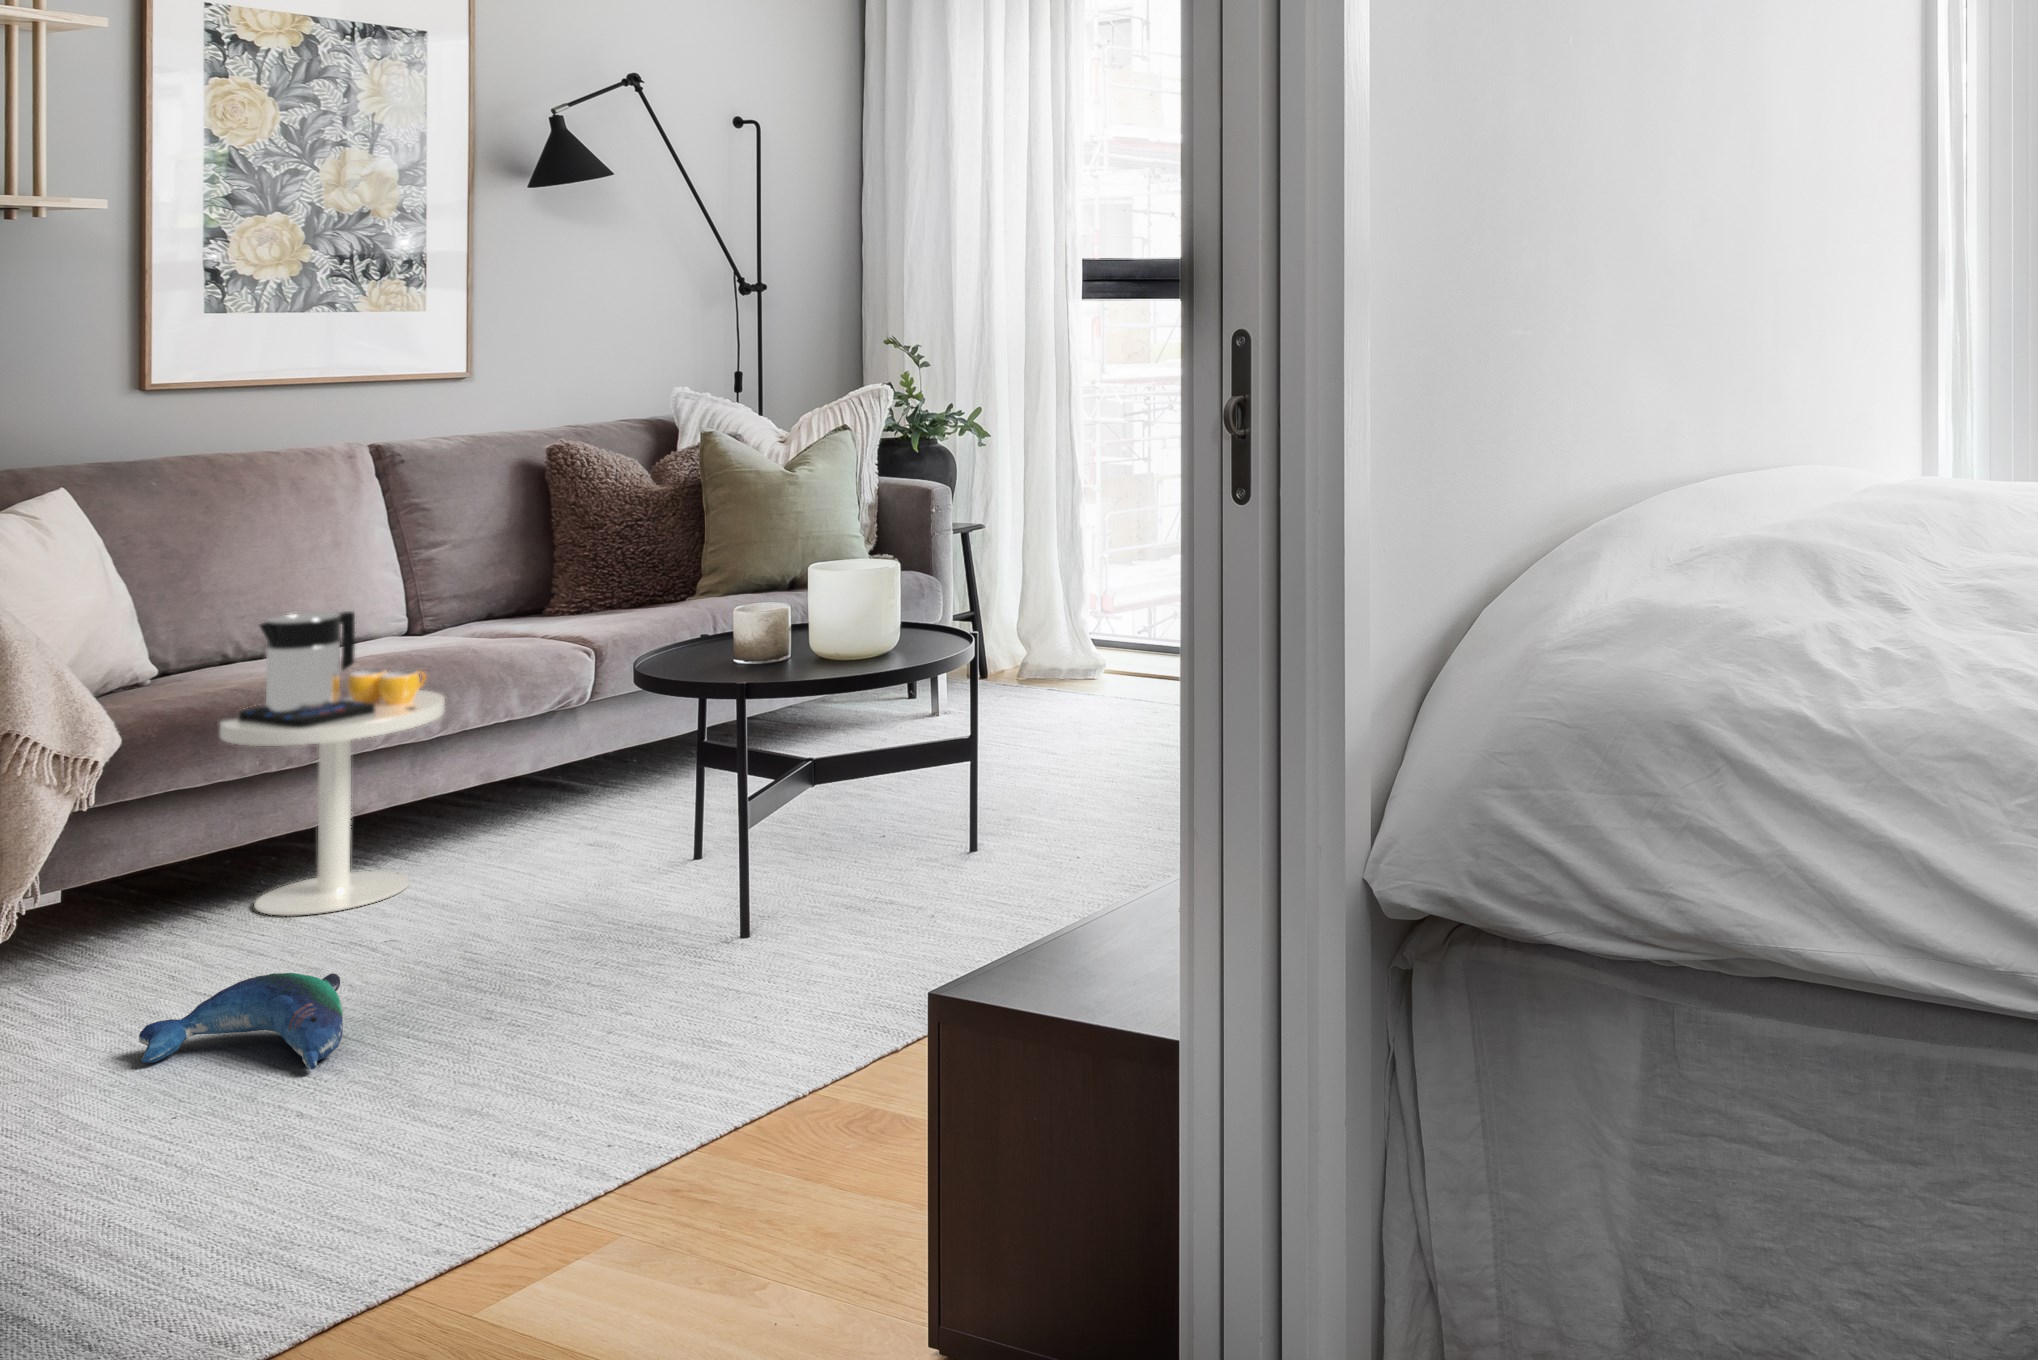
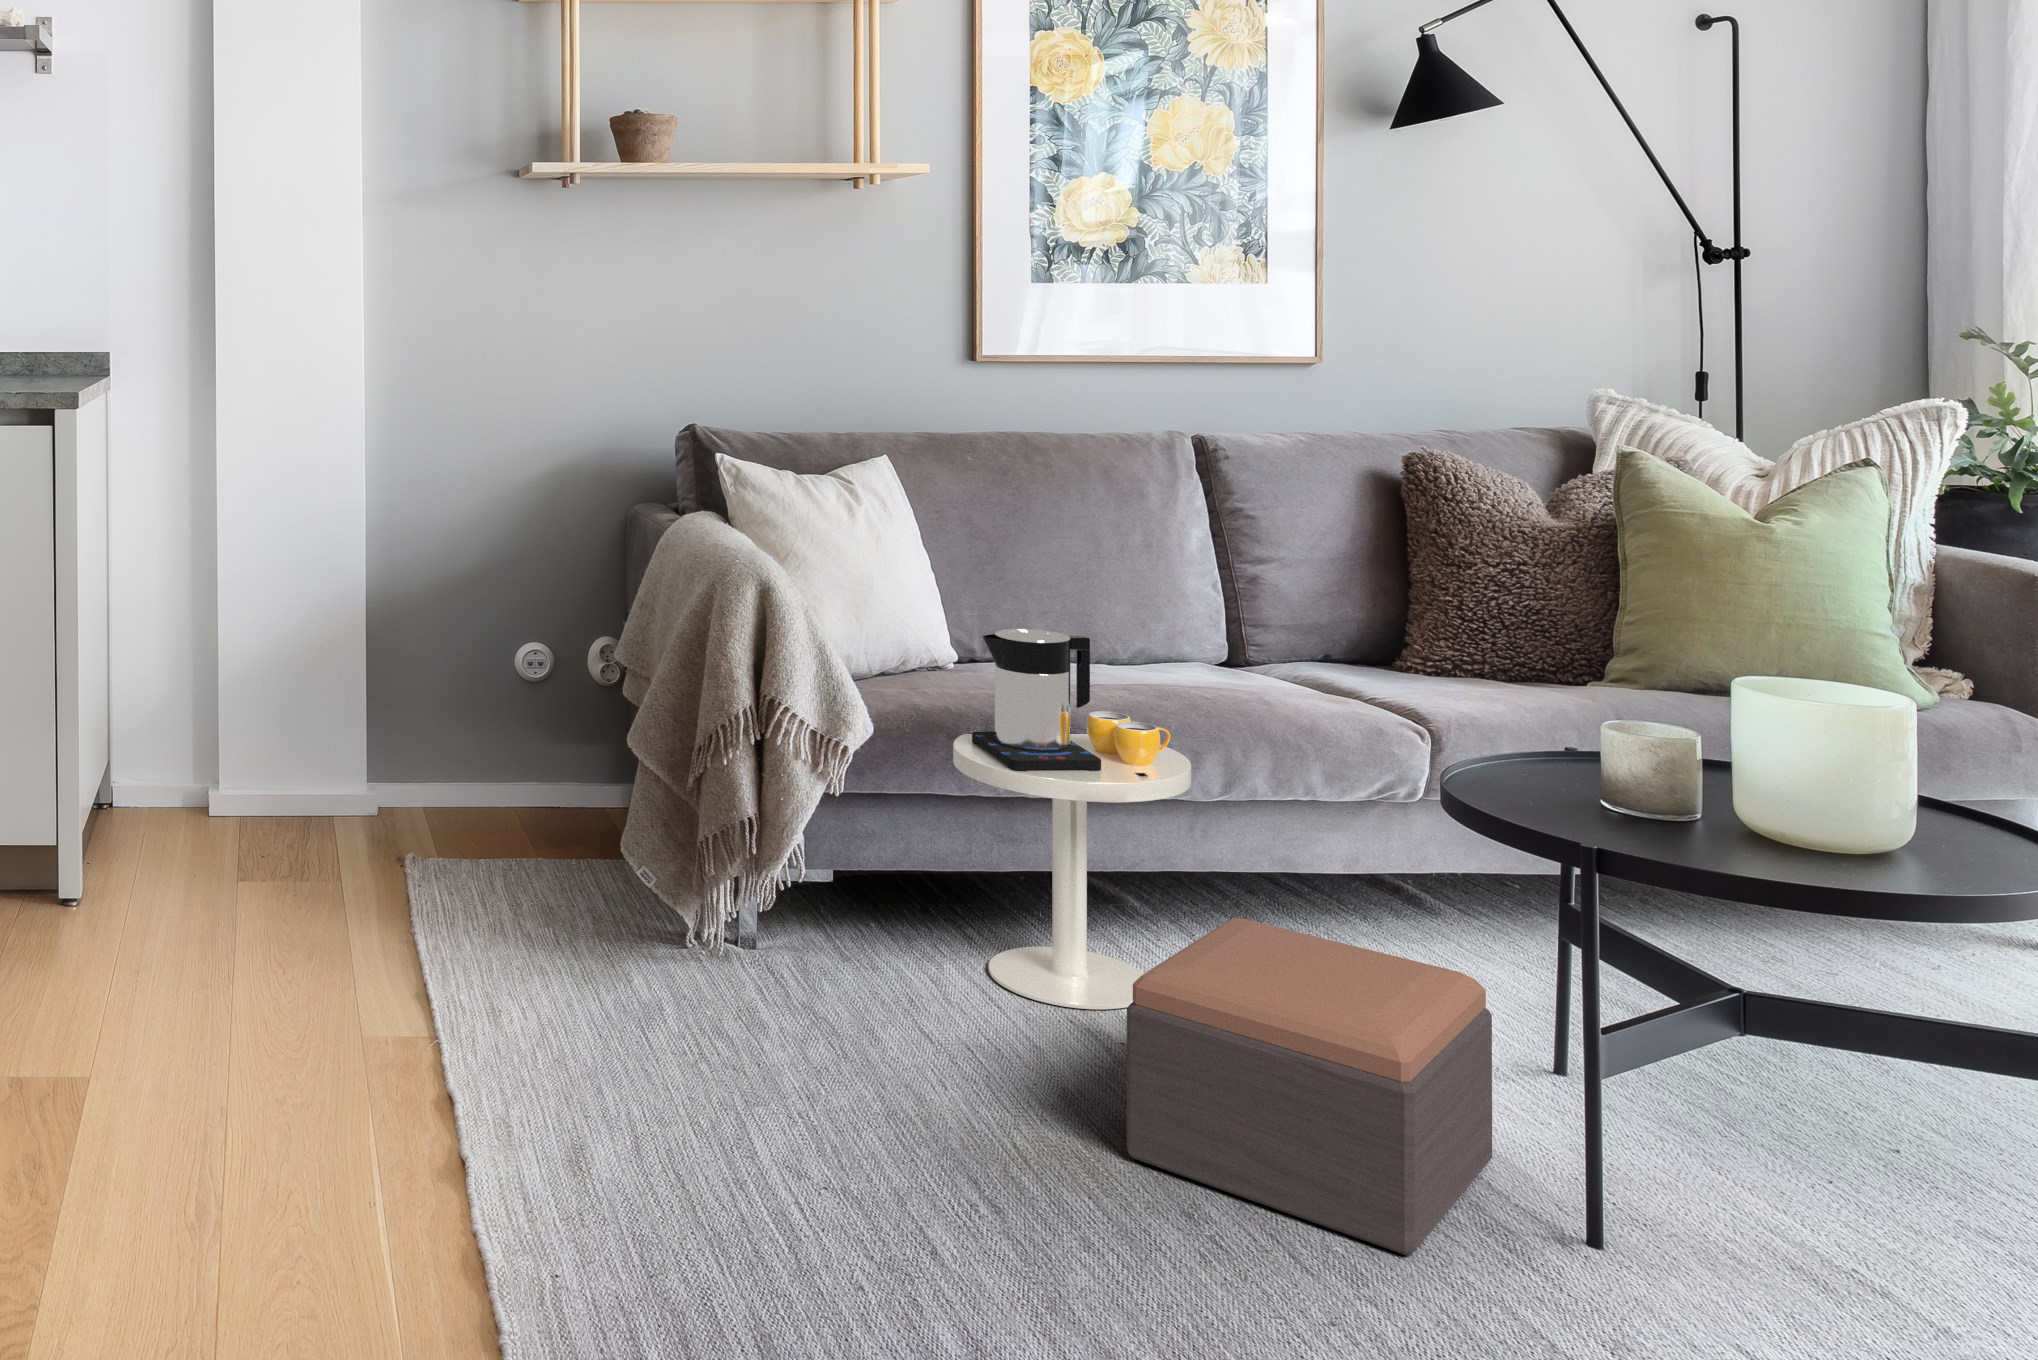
footstool: none [456,771,691,963] -> present [1127,918,1492,1256]
plush toy: present [139,973,343,1069] -> none [756,1086,951,1255]

